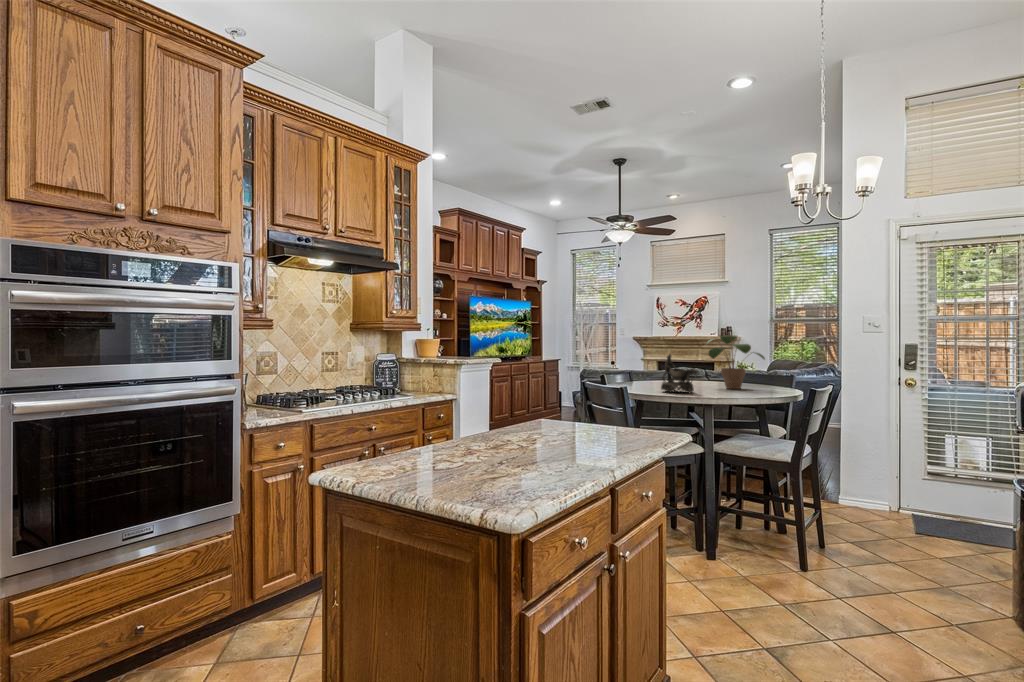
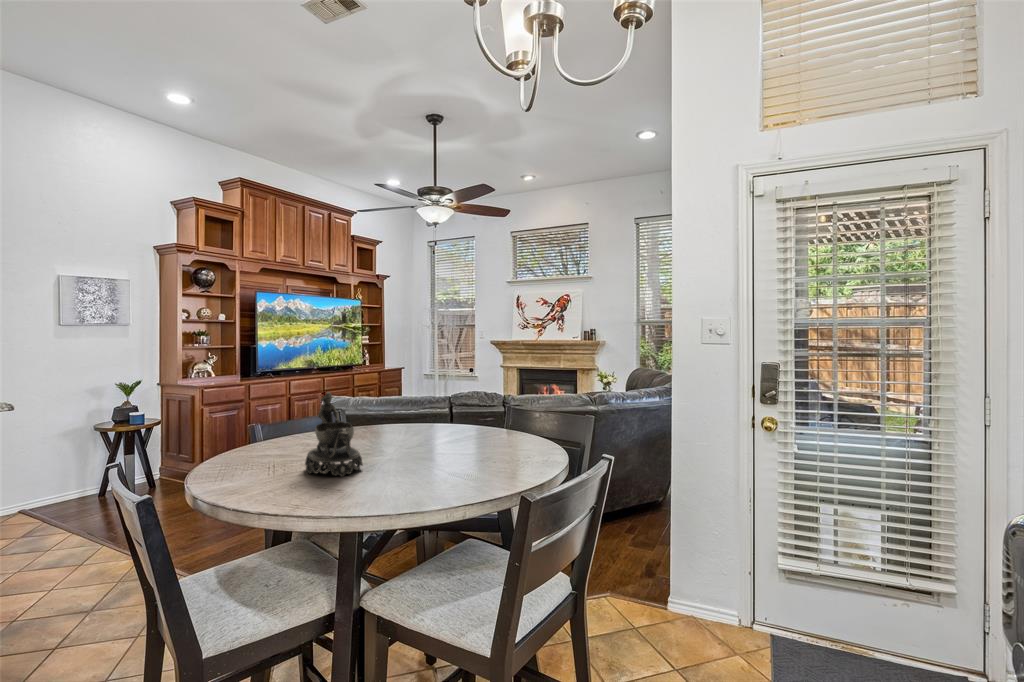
potted plant: present [706,335,765,389] -> none [417,351,516,452]

